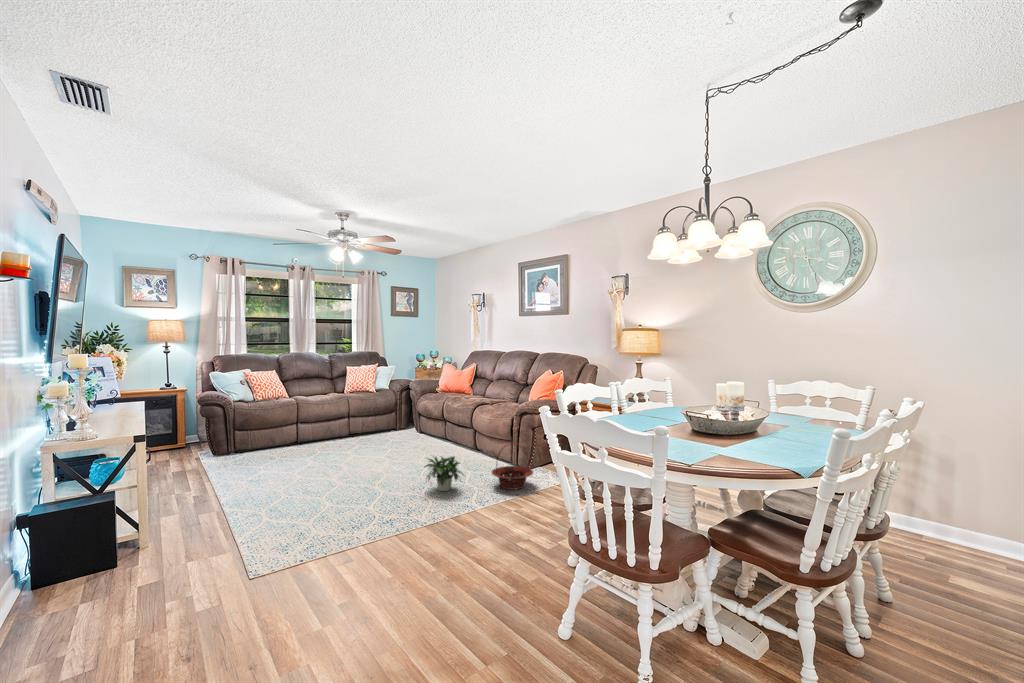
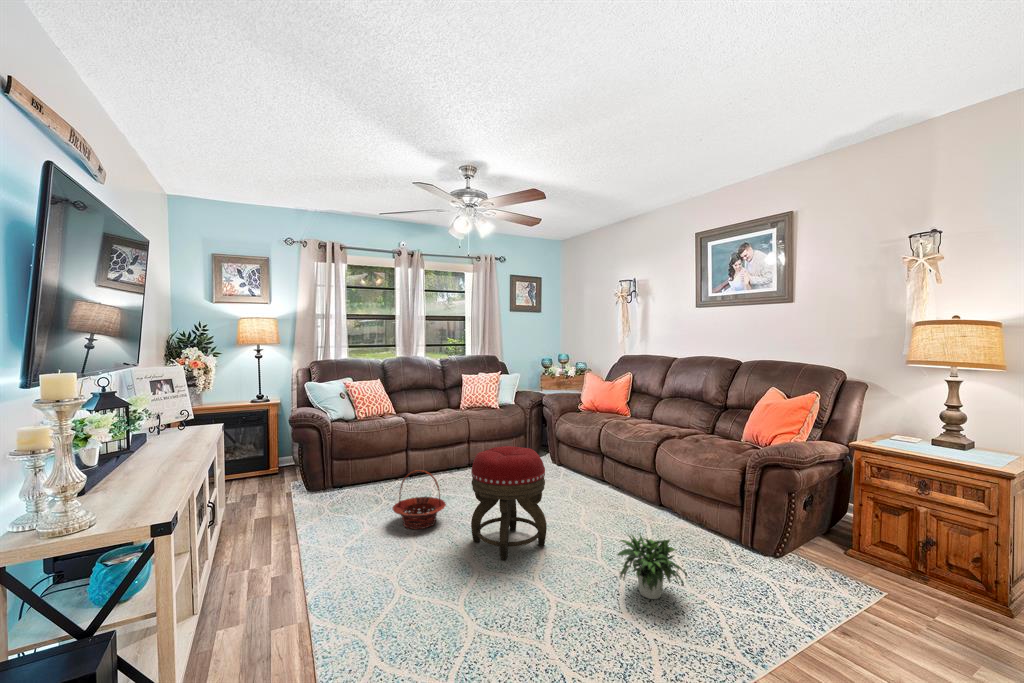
footstool: none [338,411,390,481] -> present [471,446,547,560]
basket: present [492,444,533,490] -> present [393,470,446,529]

